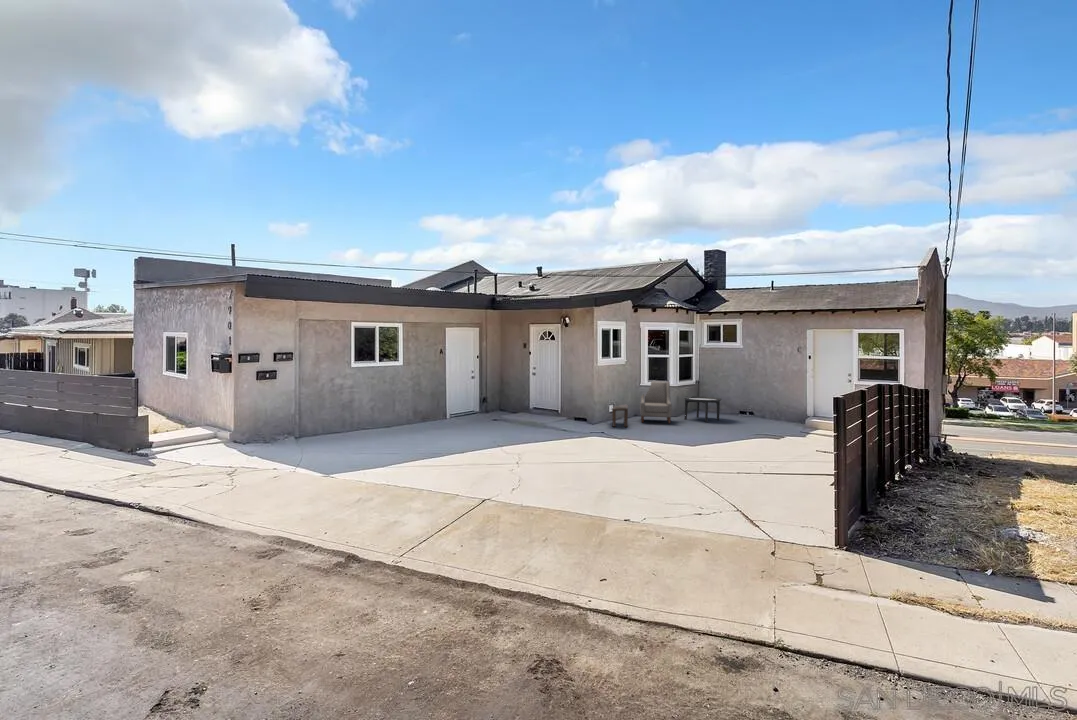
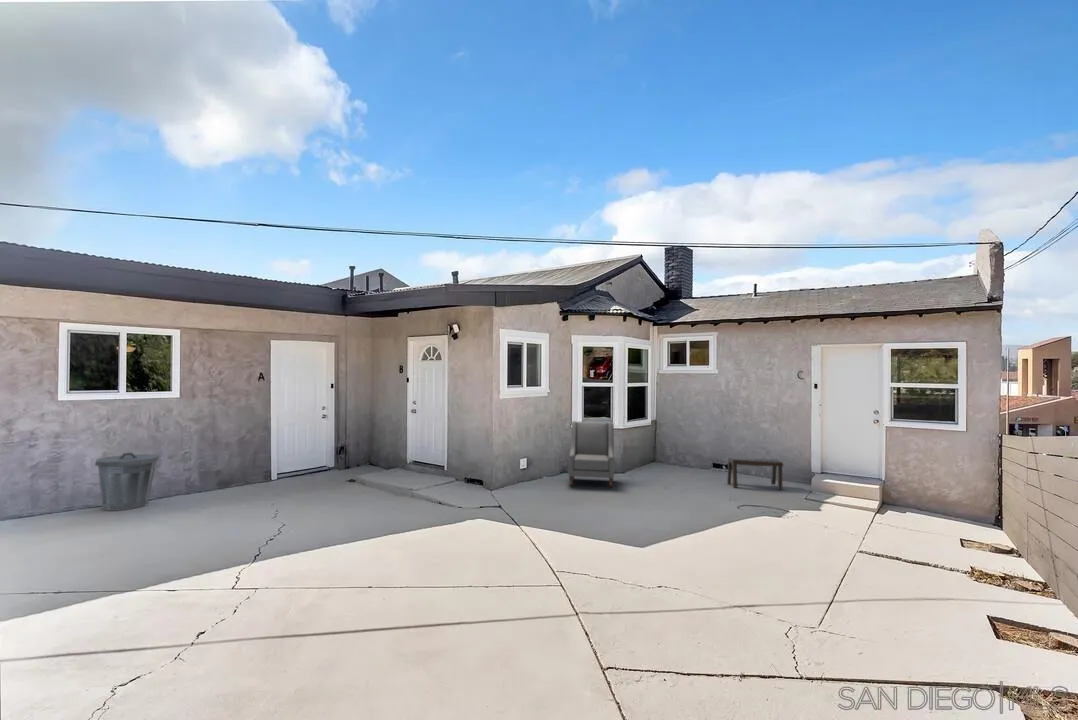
round table: present [684,396,722,422] -> none [633,443,690,484]
trash can: none [372,397,402,430] -> present [95,453,159,511]
bench: present [612,405,628,427] -> present [727,458,783,490]

